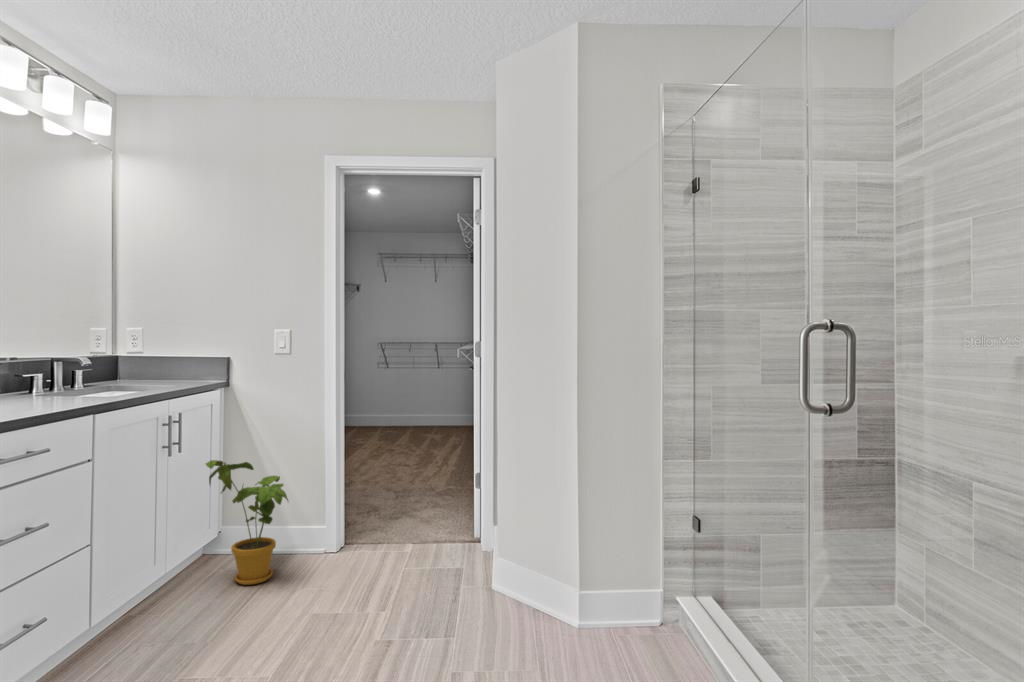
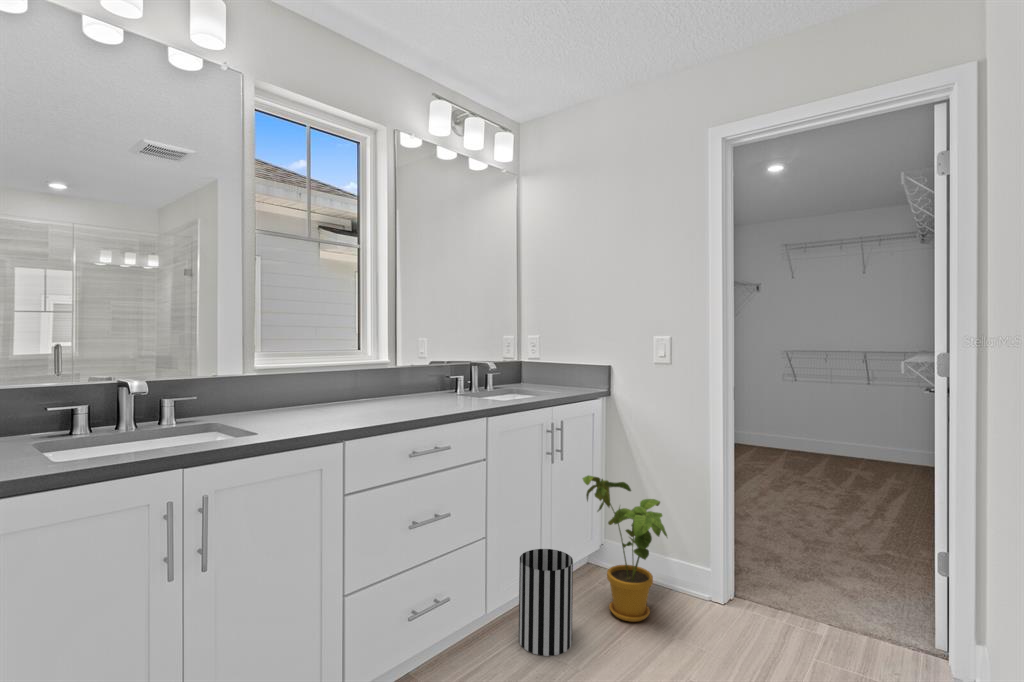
wastebasket: none [142,534,201,631] -> present [519,549,573,656]

